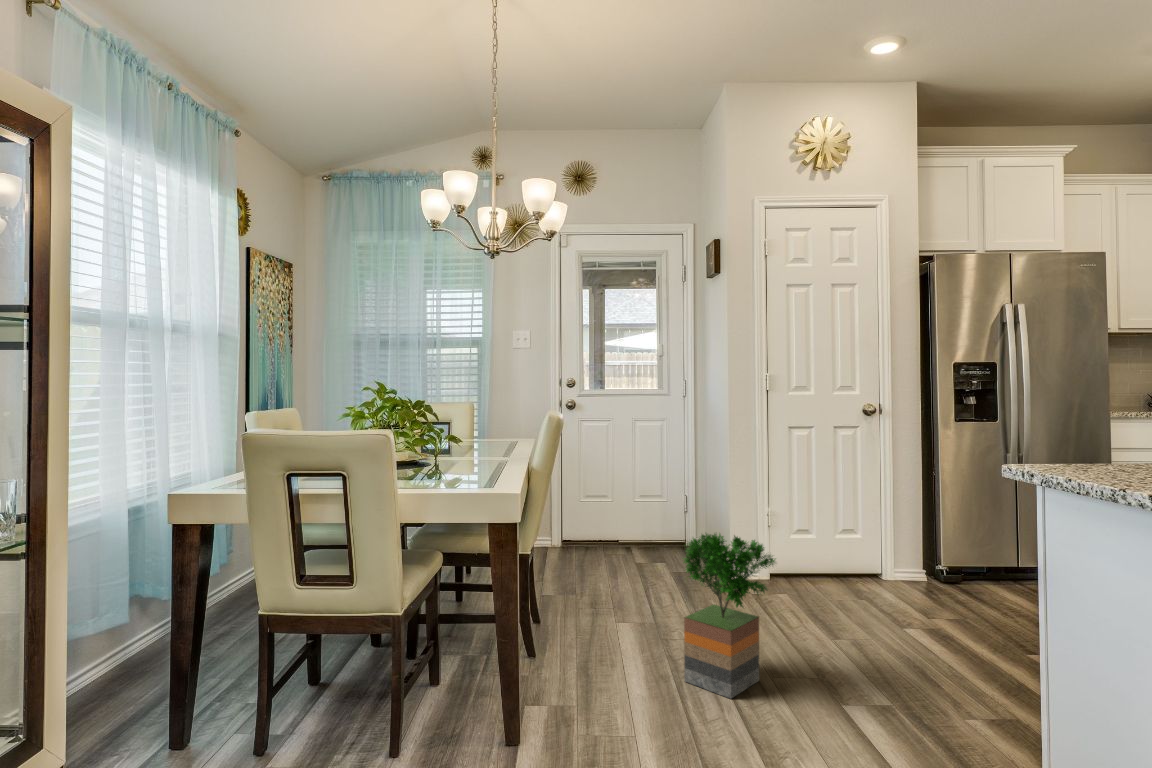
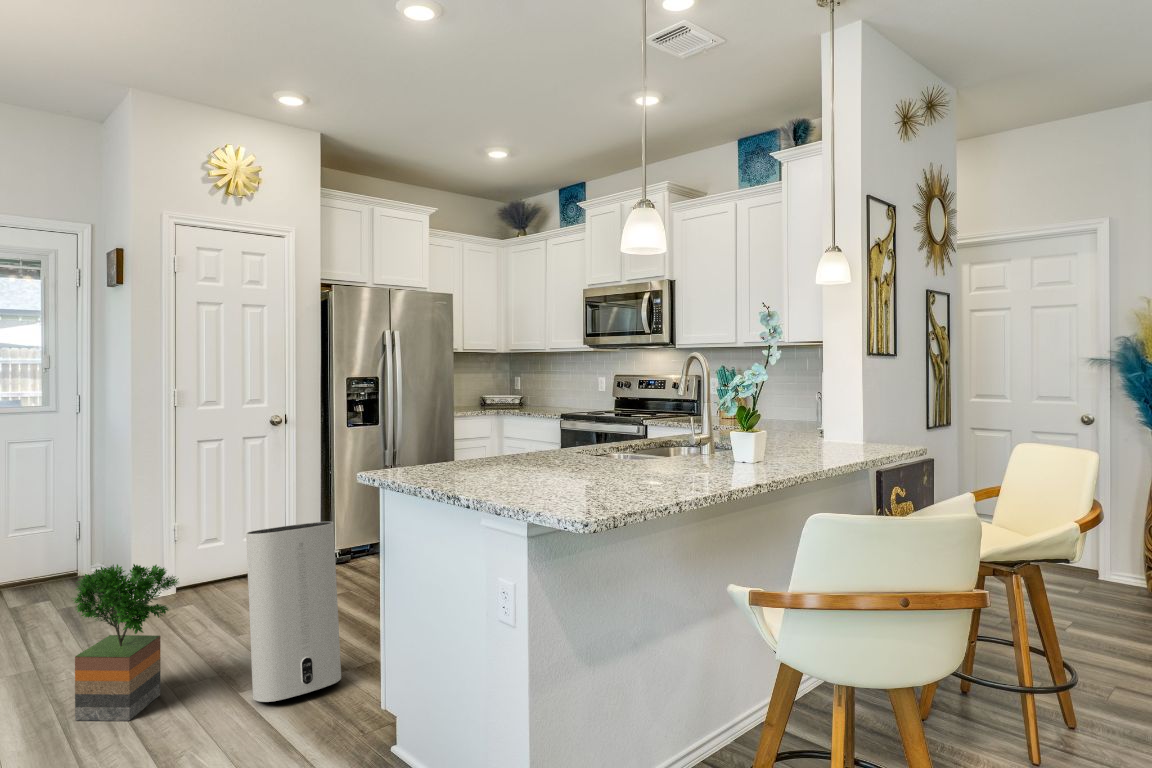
air purifier: none [849,517,975,736] -> present [246,522,341,702]

